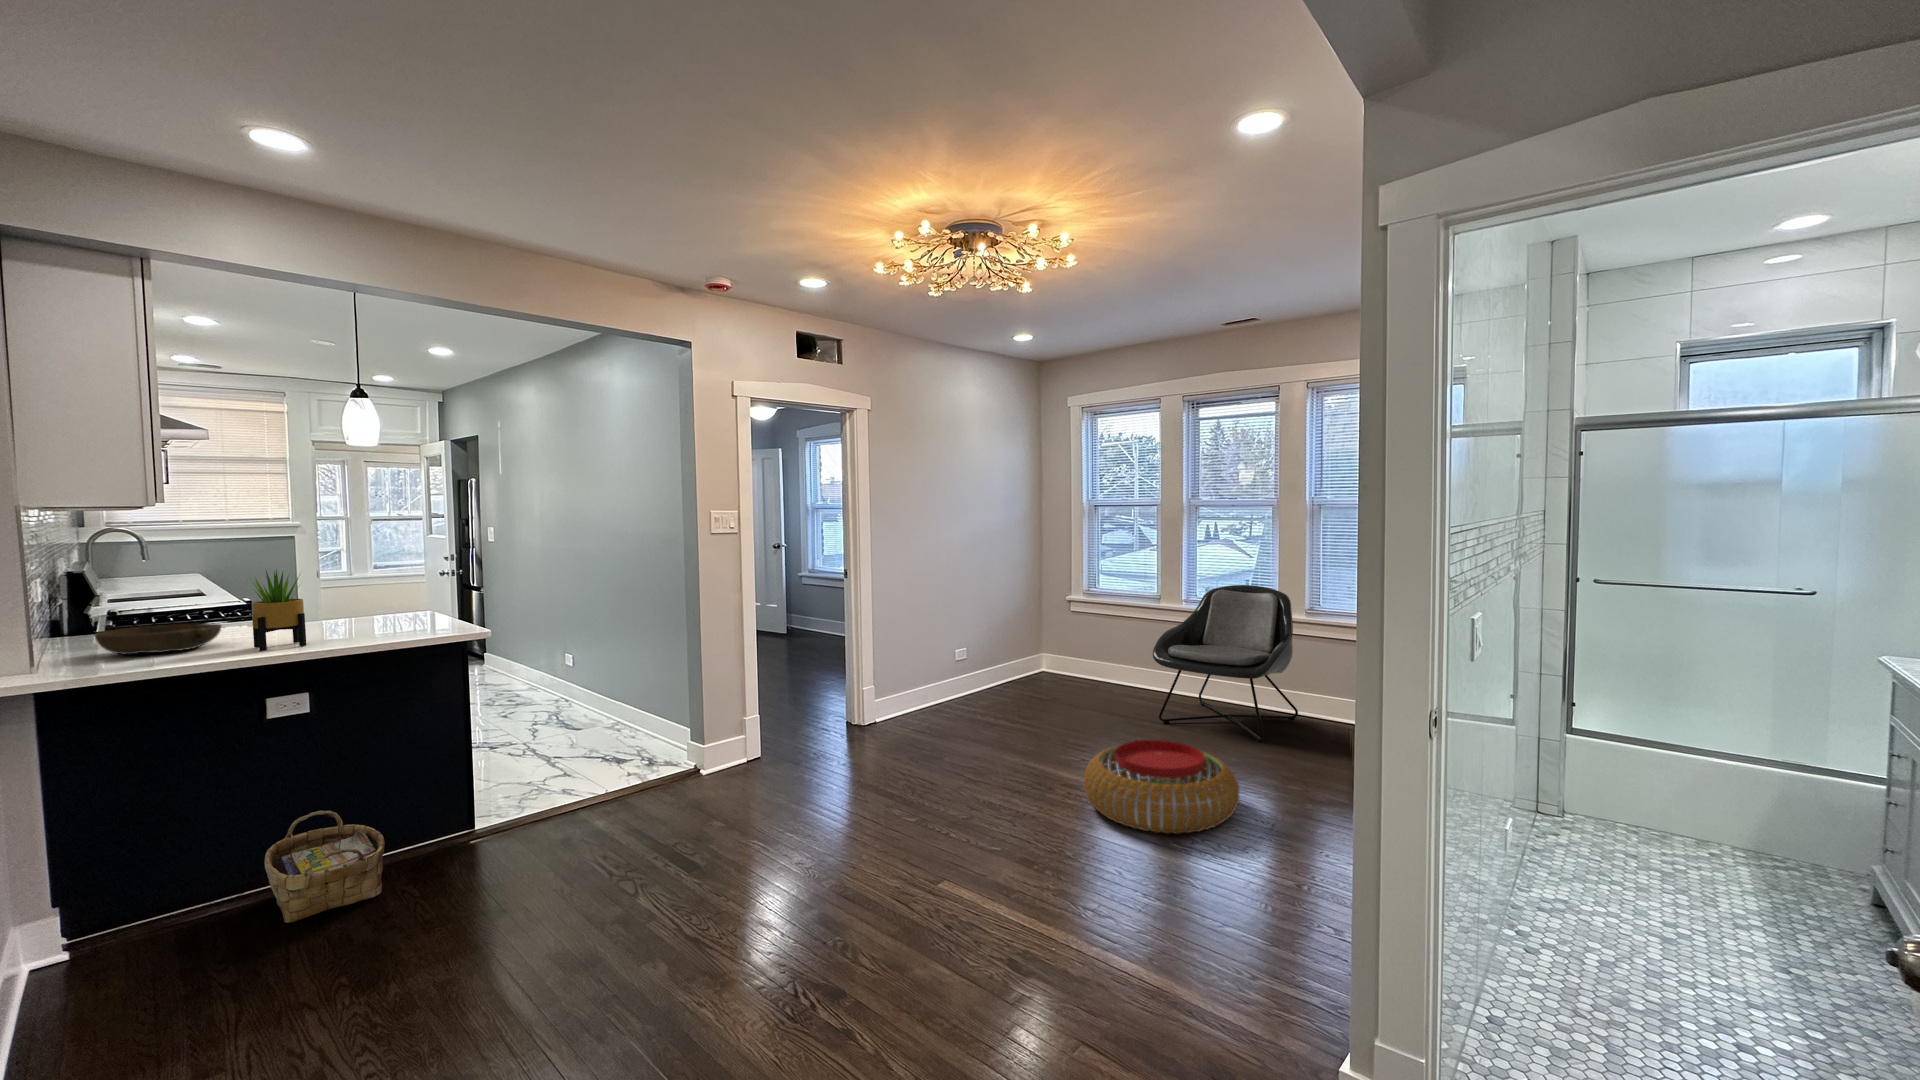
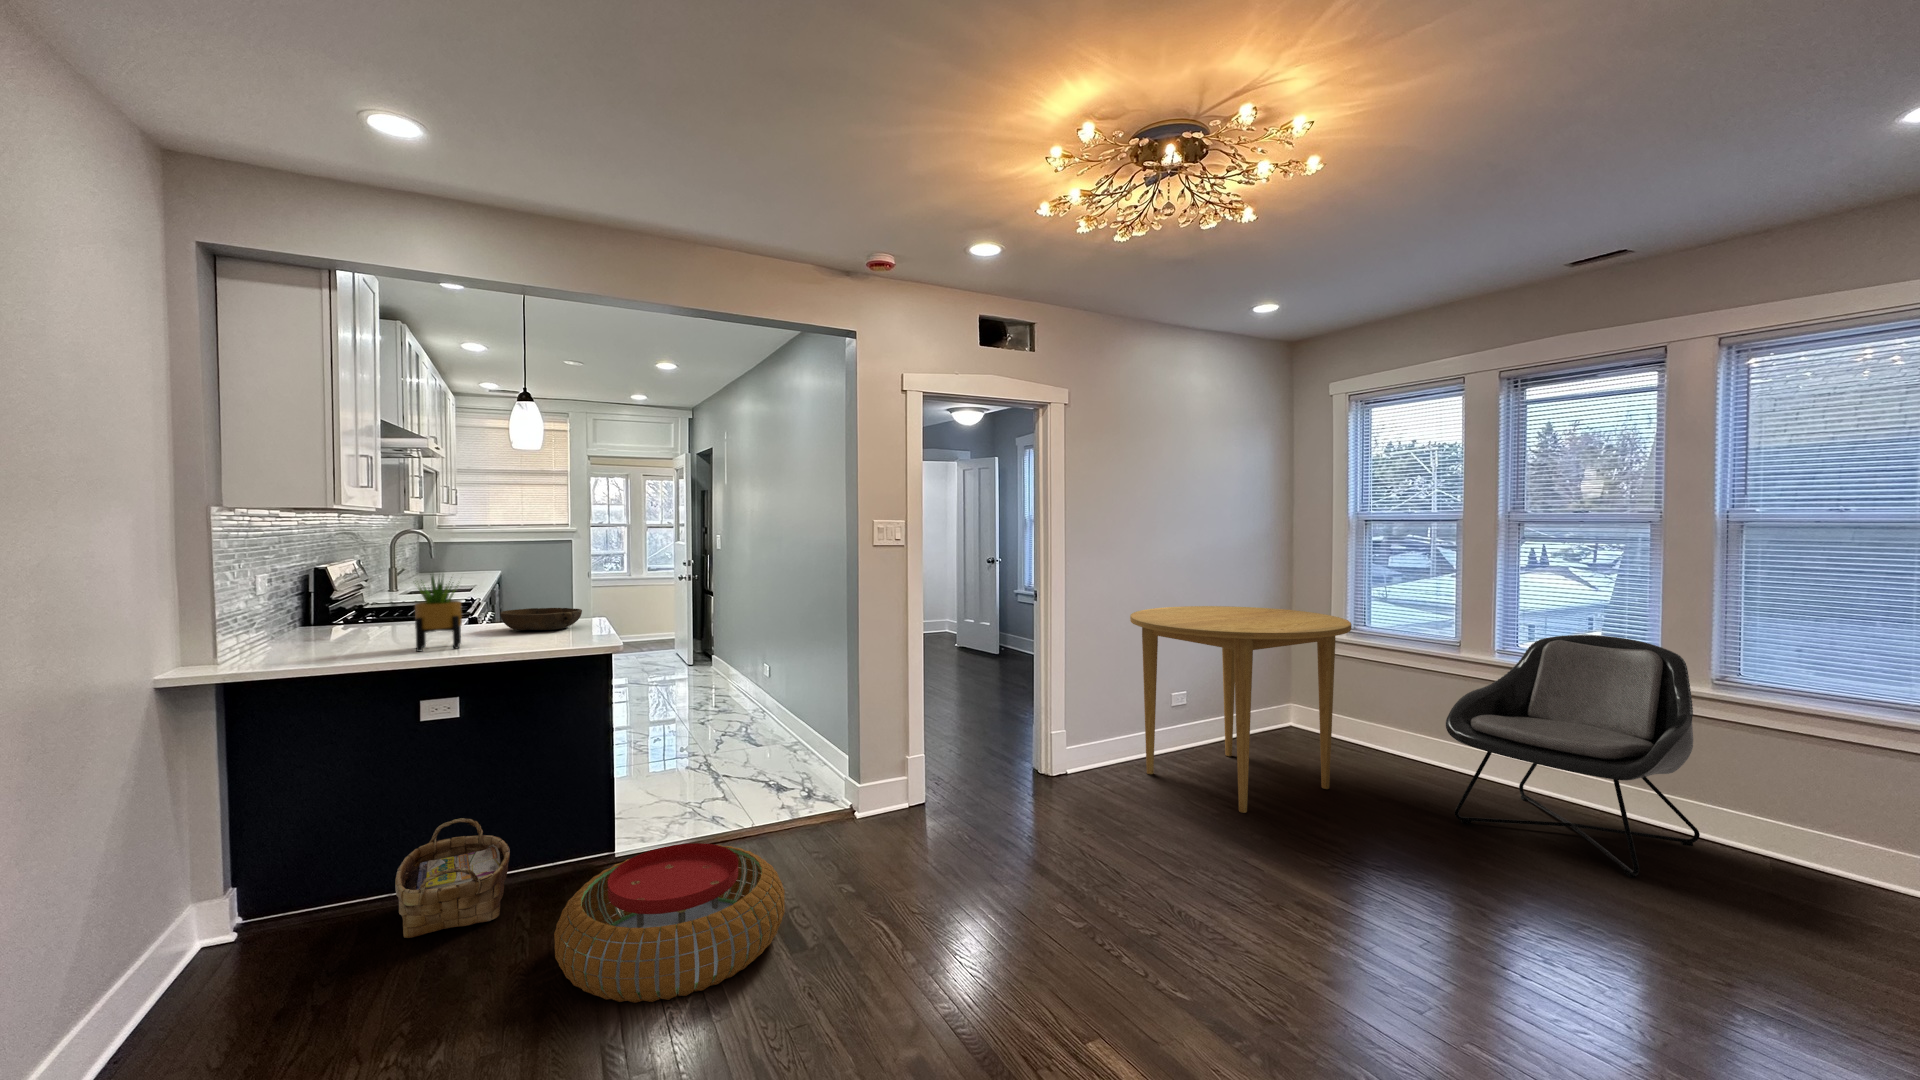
dining table: none [926,577,1090,734] -> present [1130,606,1351,813]
bowl: present [95,624,222,655] -> present [500,608,582,630]
pouf: present [1084,740,1240,834] -> present [554,843,785,1003]

